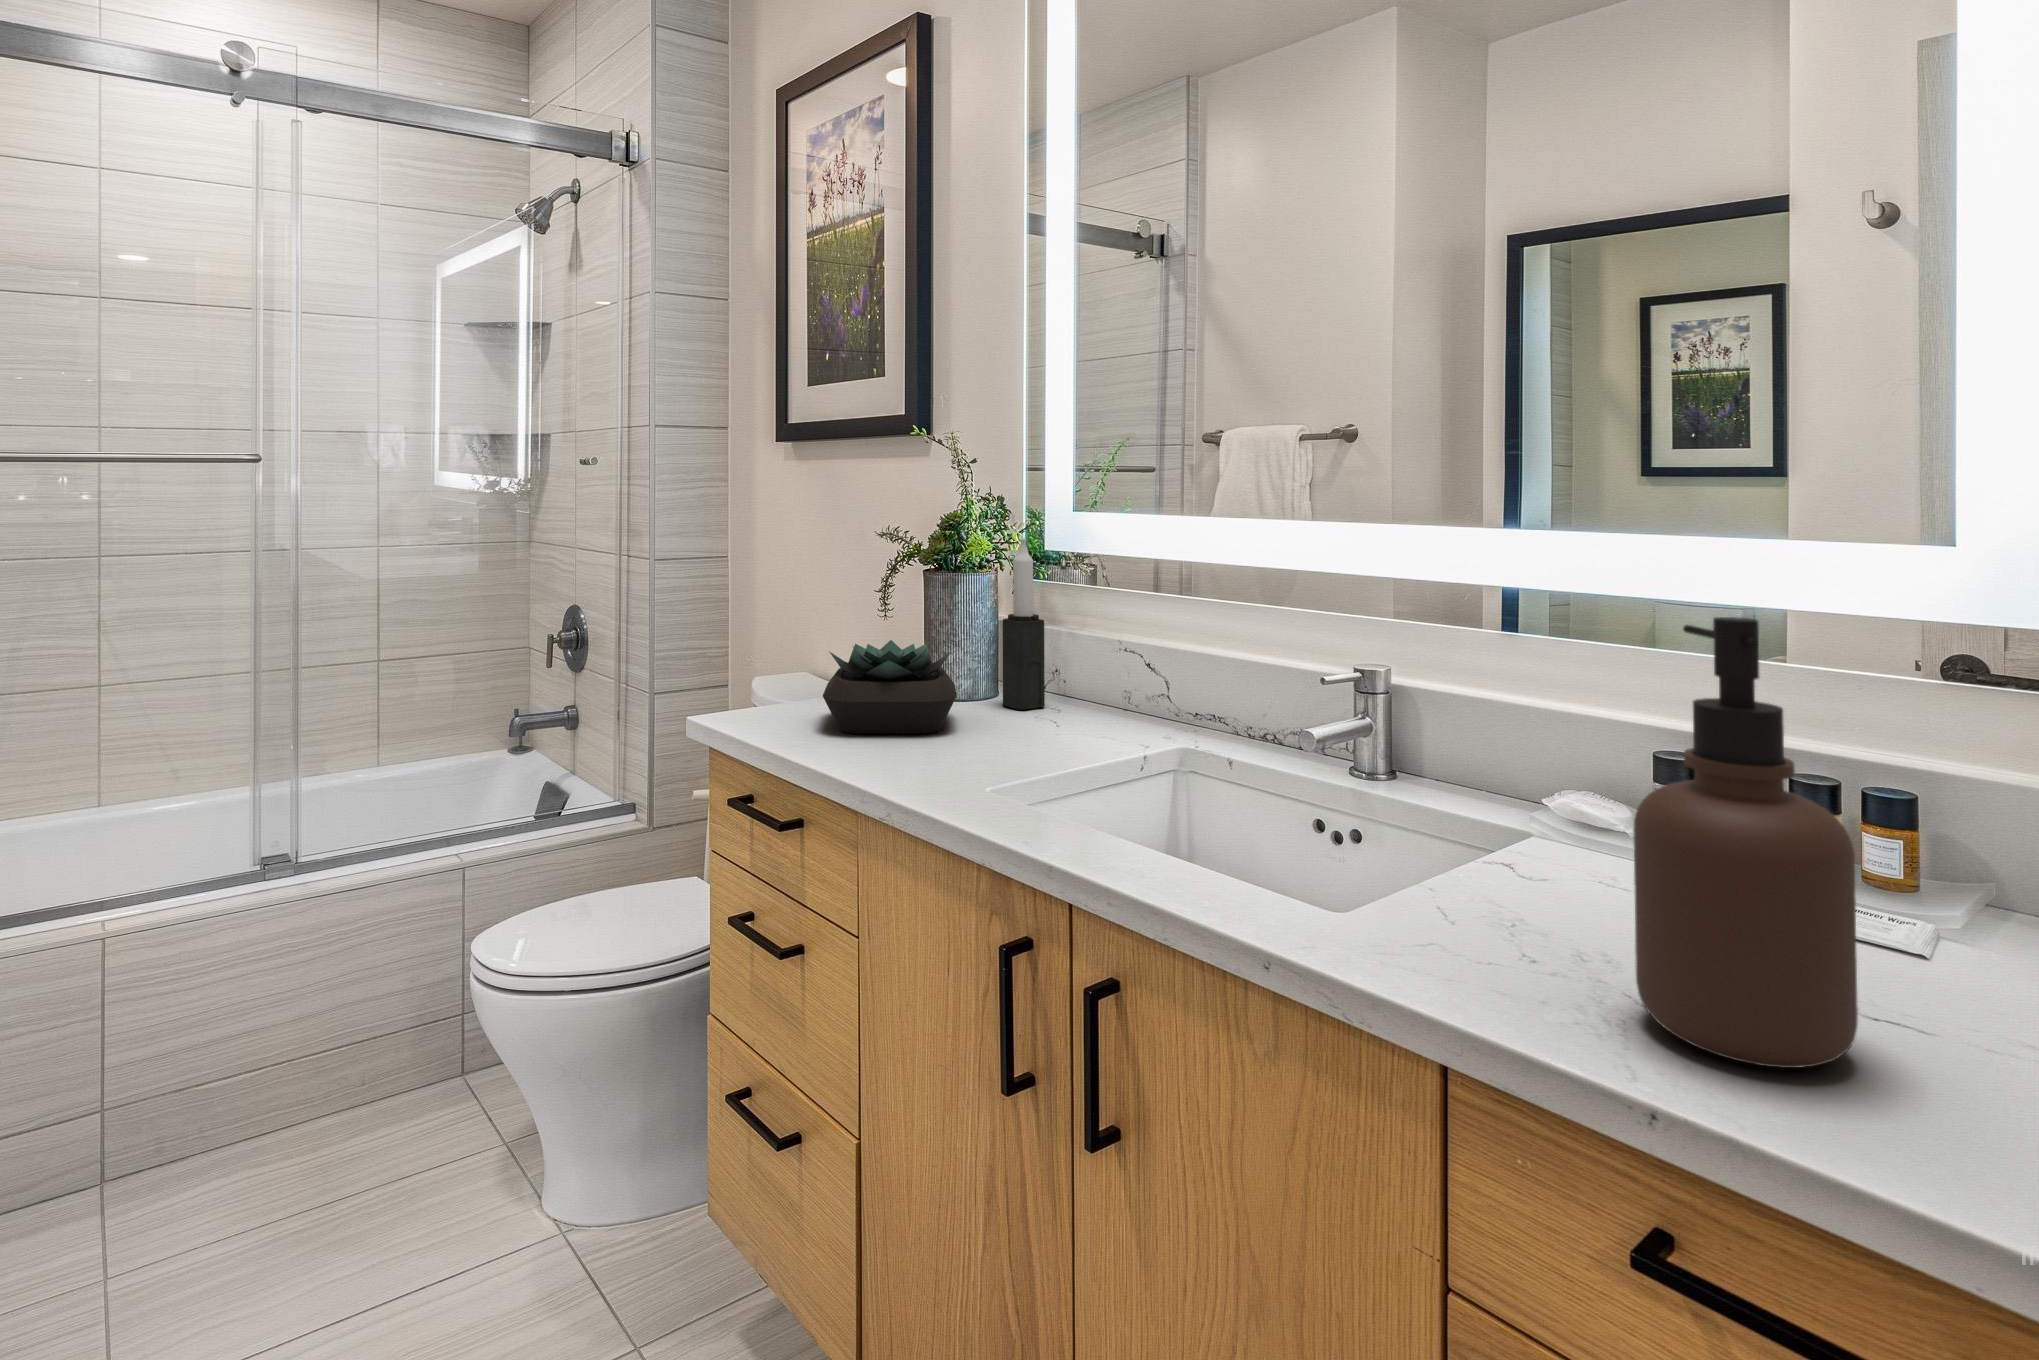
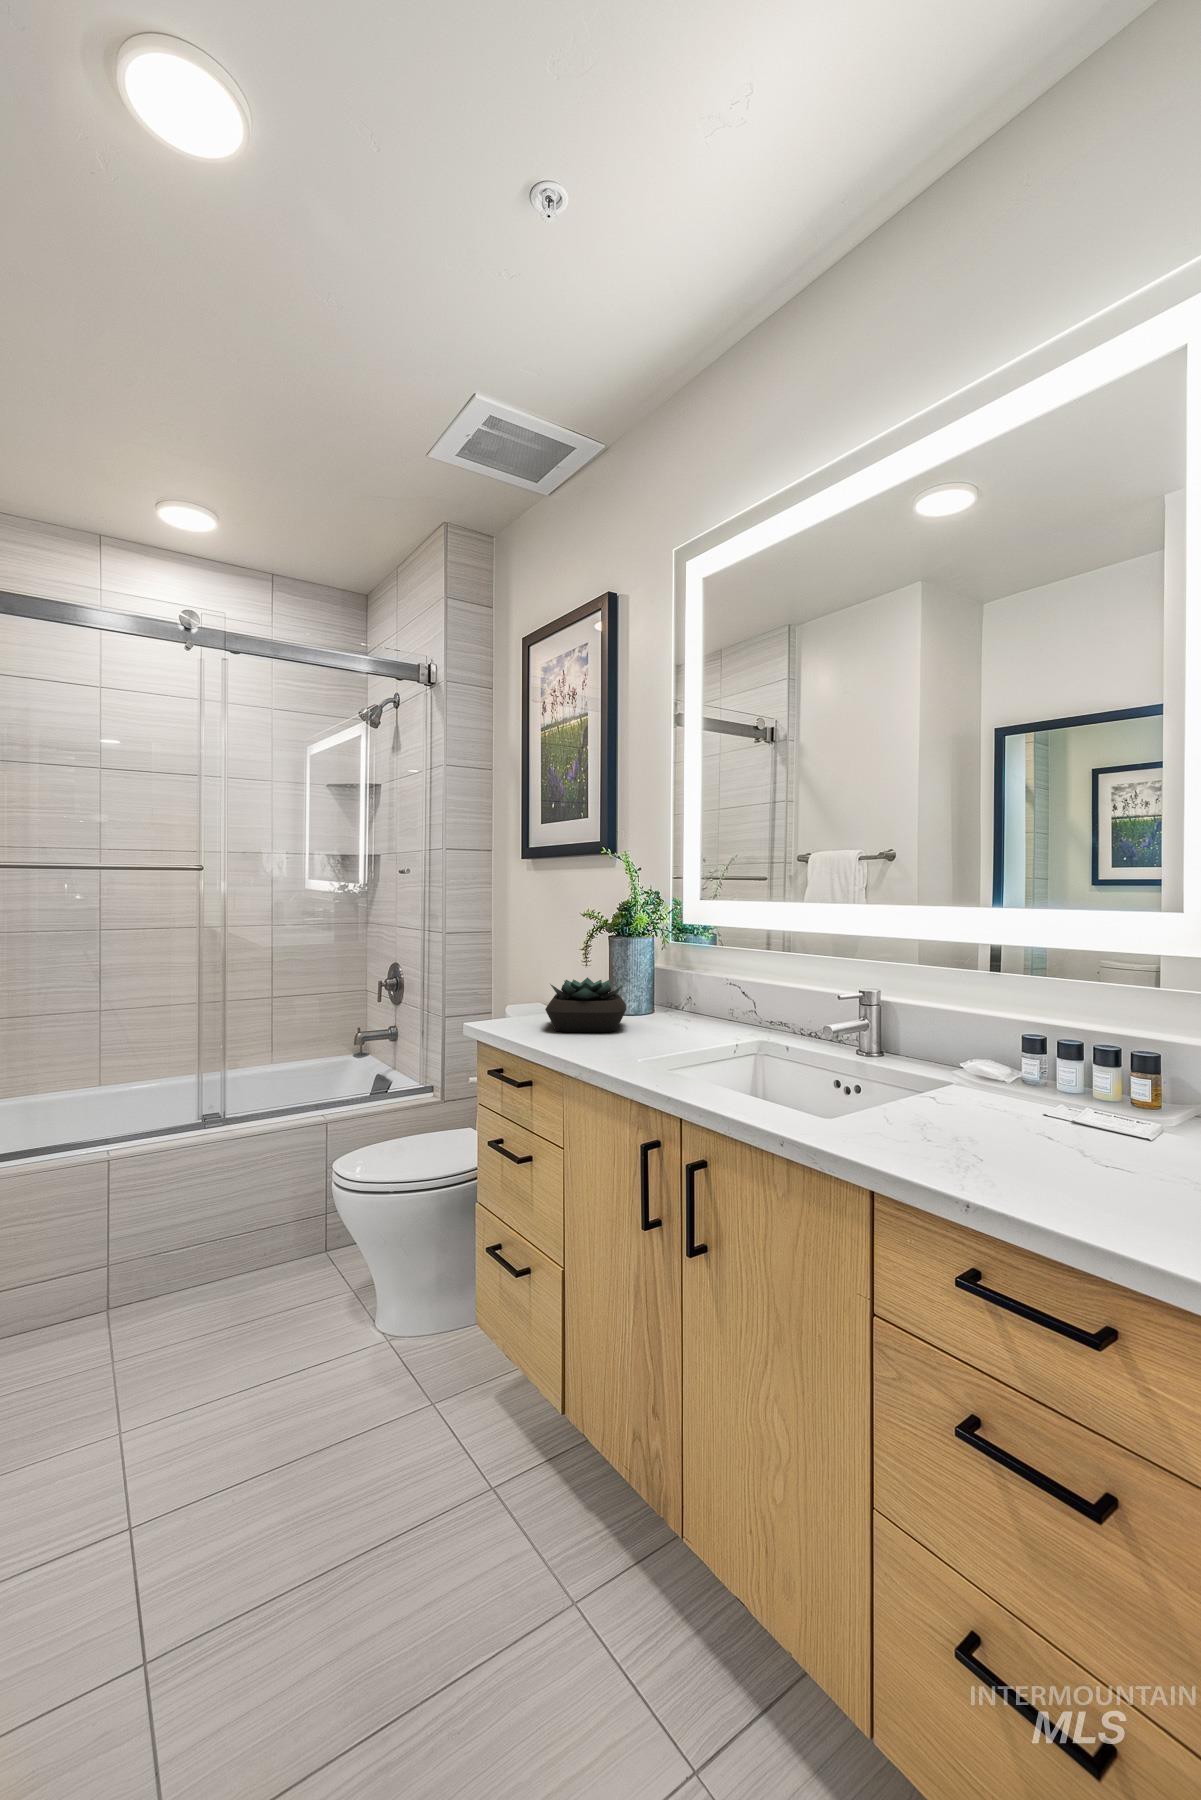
candle: present [1003,537,1045,710] -> none [656,916,682,1021]
soap dispenser: present [1633,617,1858,1068] -> none [973,943,1083,1180]

